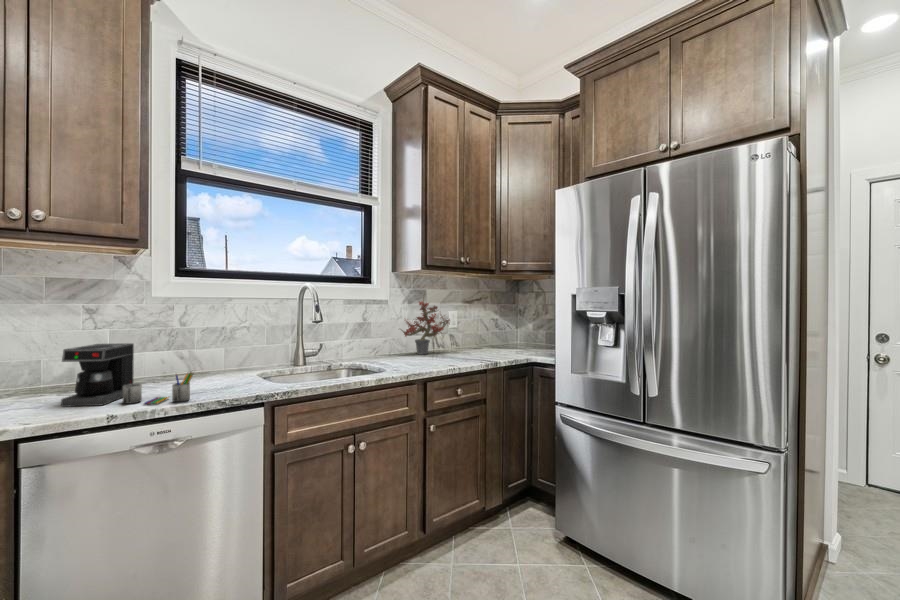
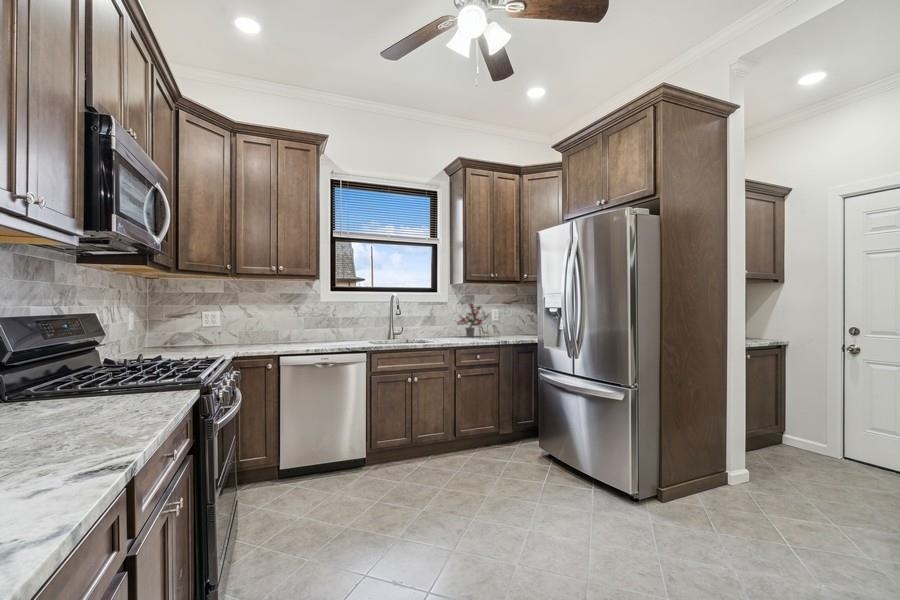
coffee maker: present [61,343,194,407] -> none [289,322,337,347]

